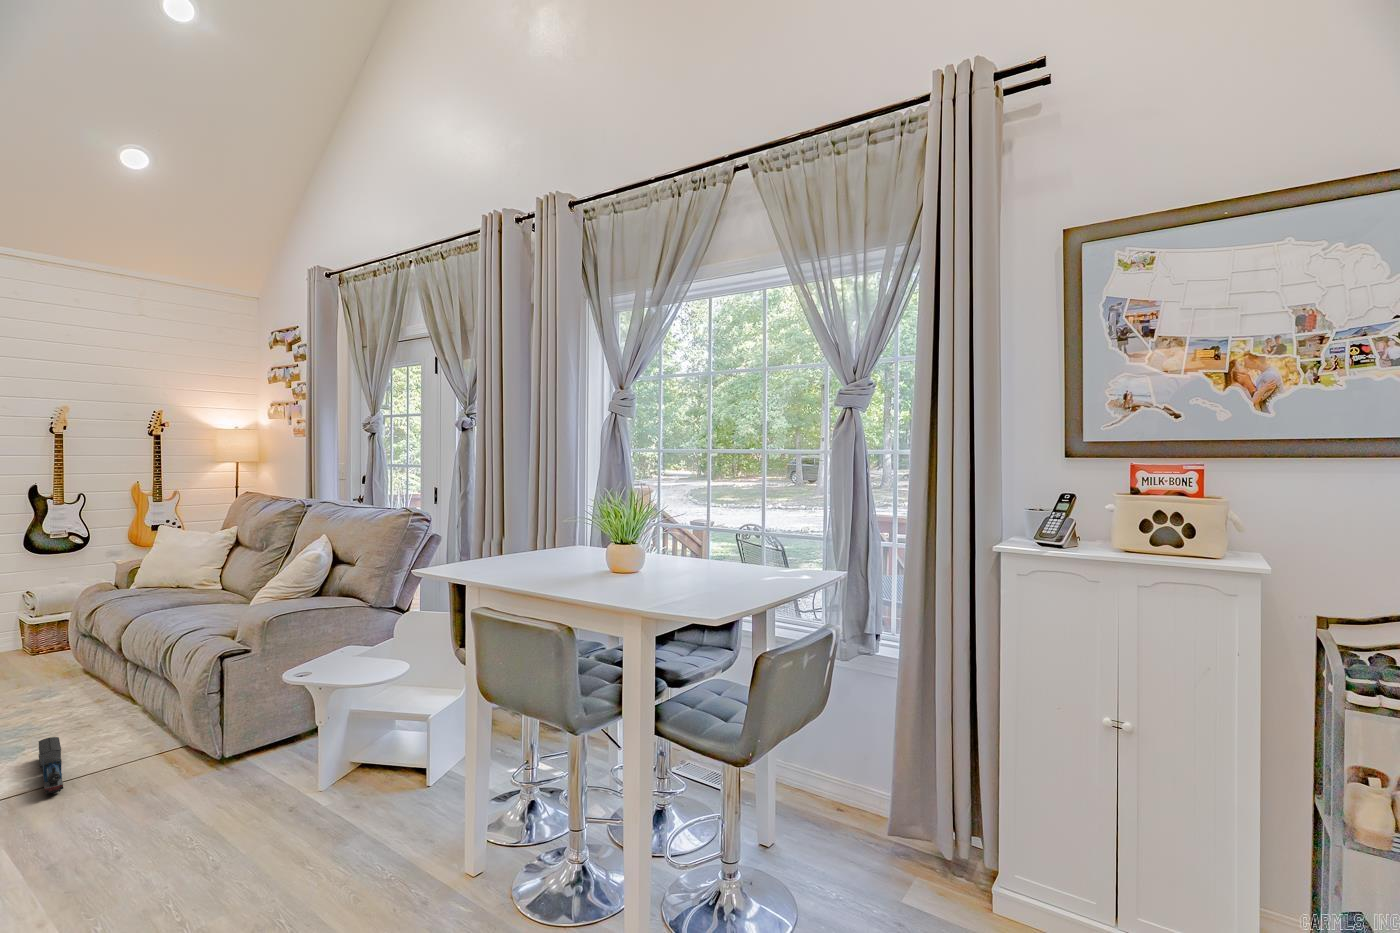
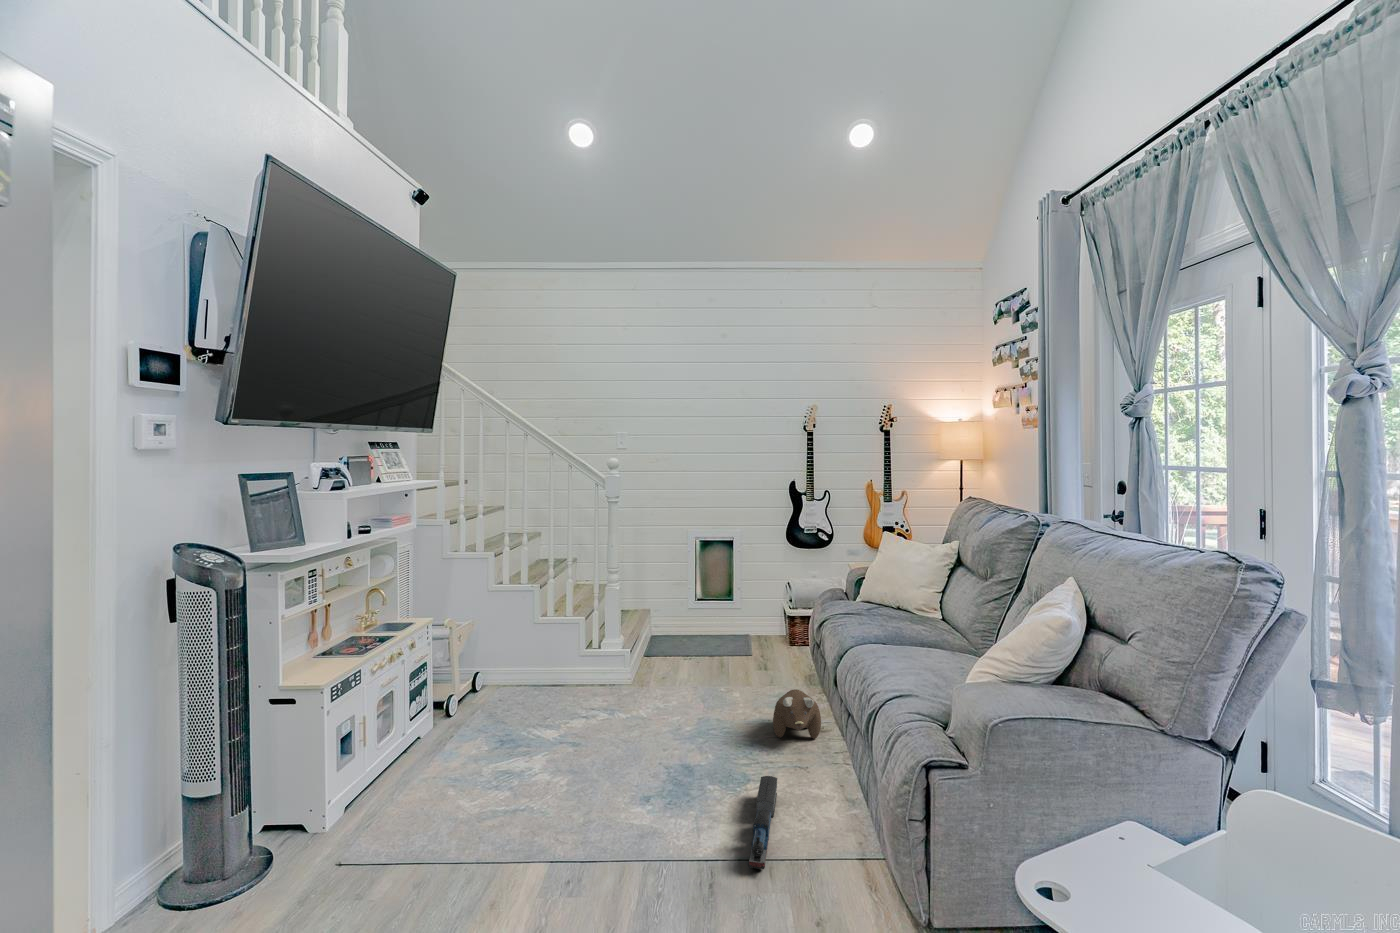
plush toy: none [37,673,97,721] -> present [773,689,821,739]

